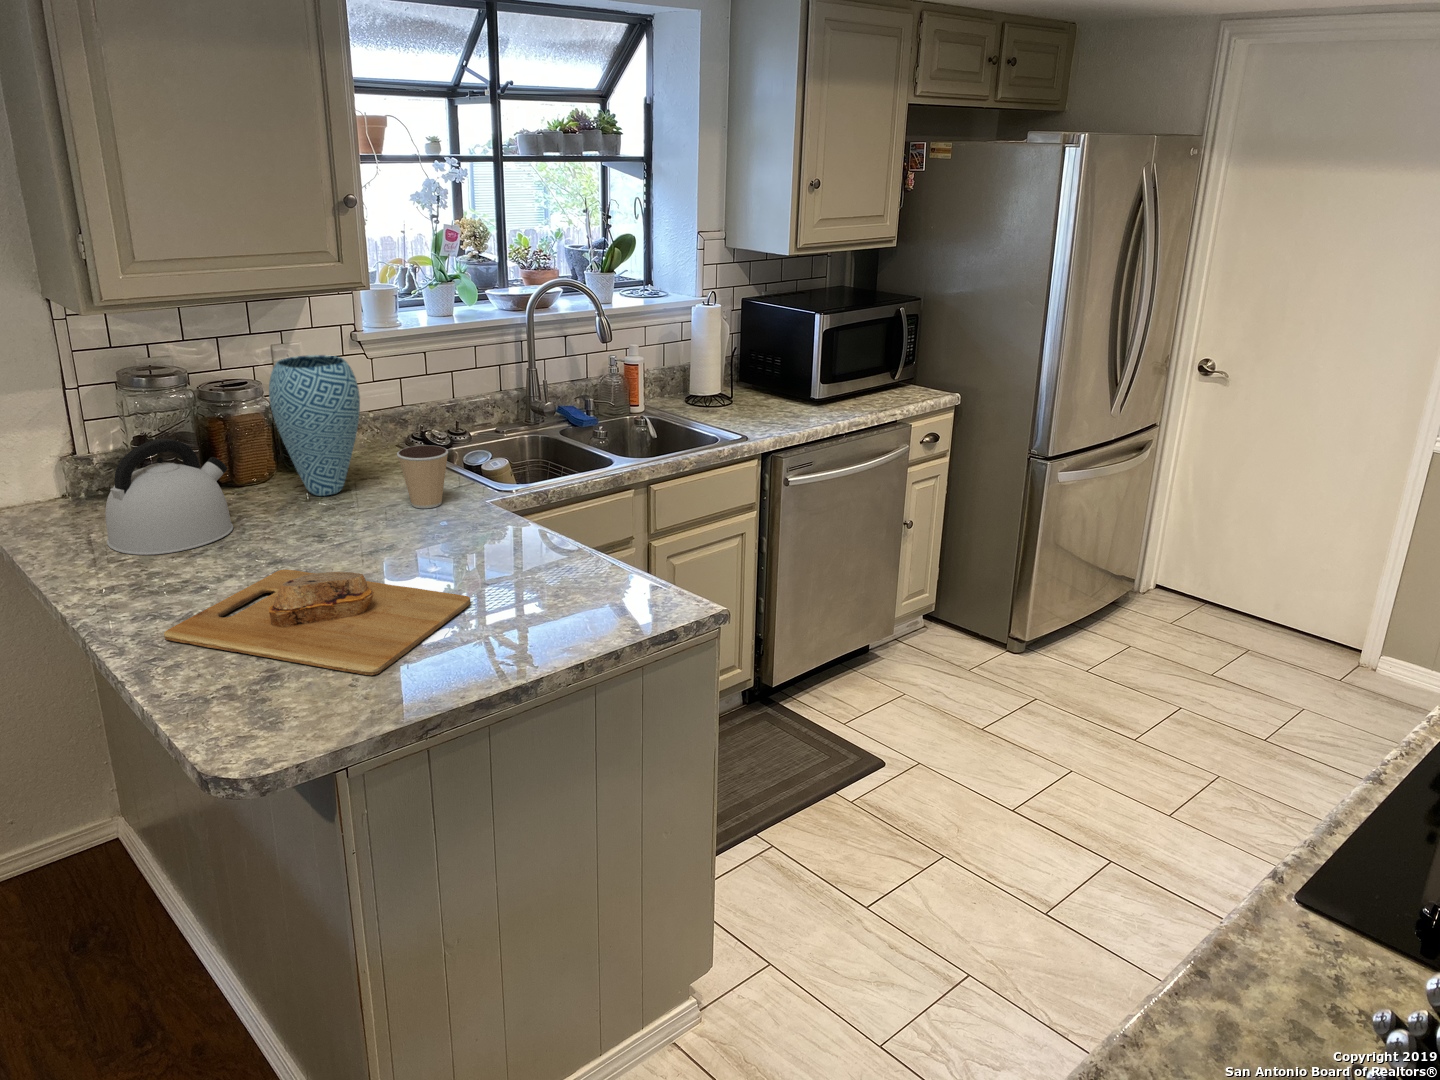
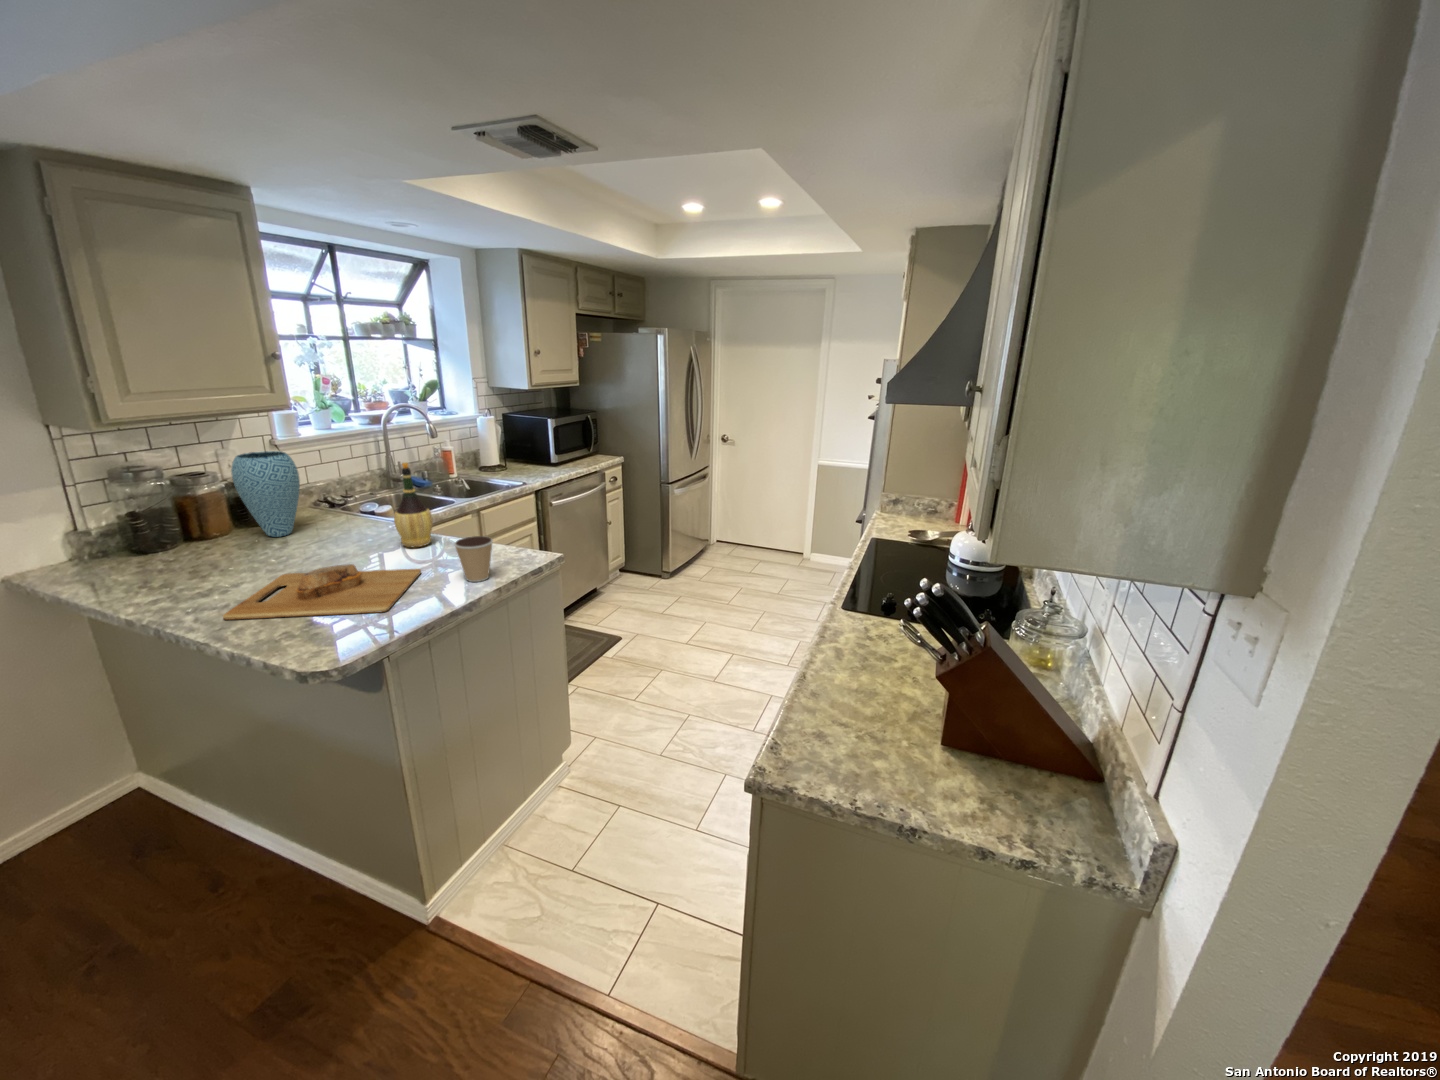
wine bottle: none [465,397,527,549] -> present [394,462,433,547]
kettle: present [106,439,233,555] -> none [124,508,226,584]
coffee cup: present [397,445,448,508] -> present [454,536,493,582]

